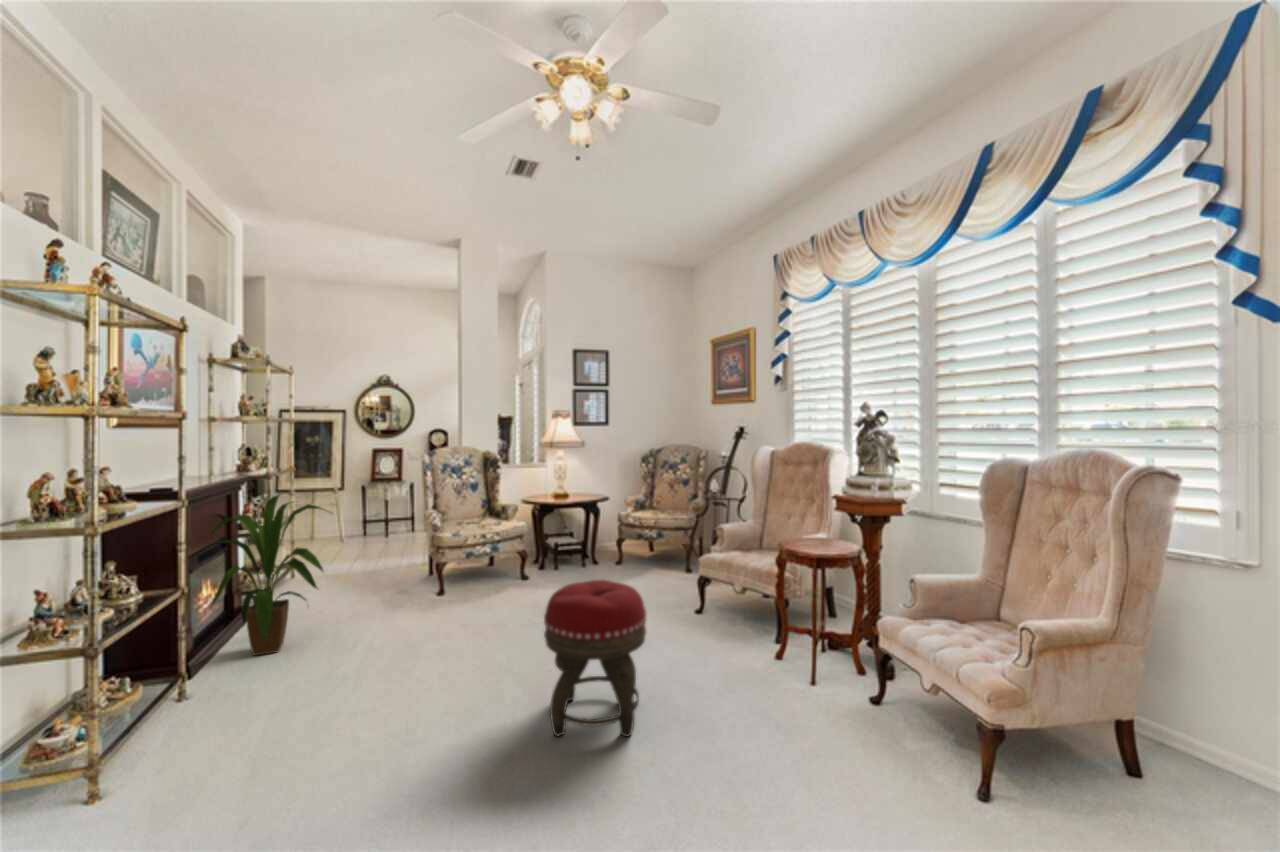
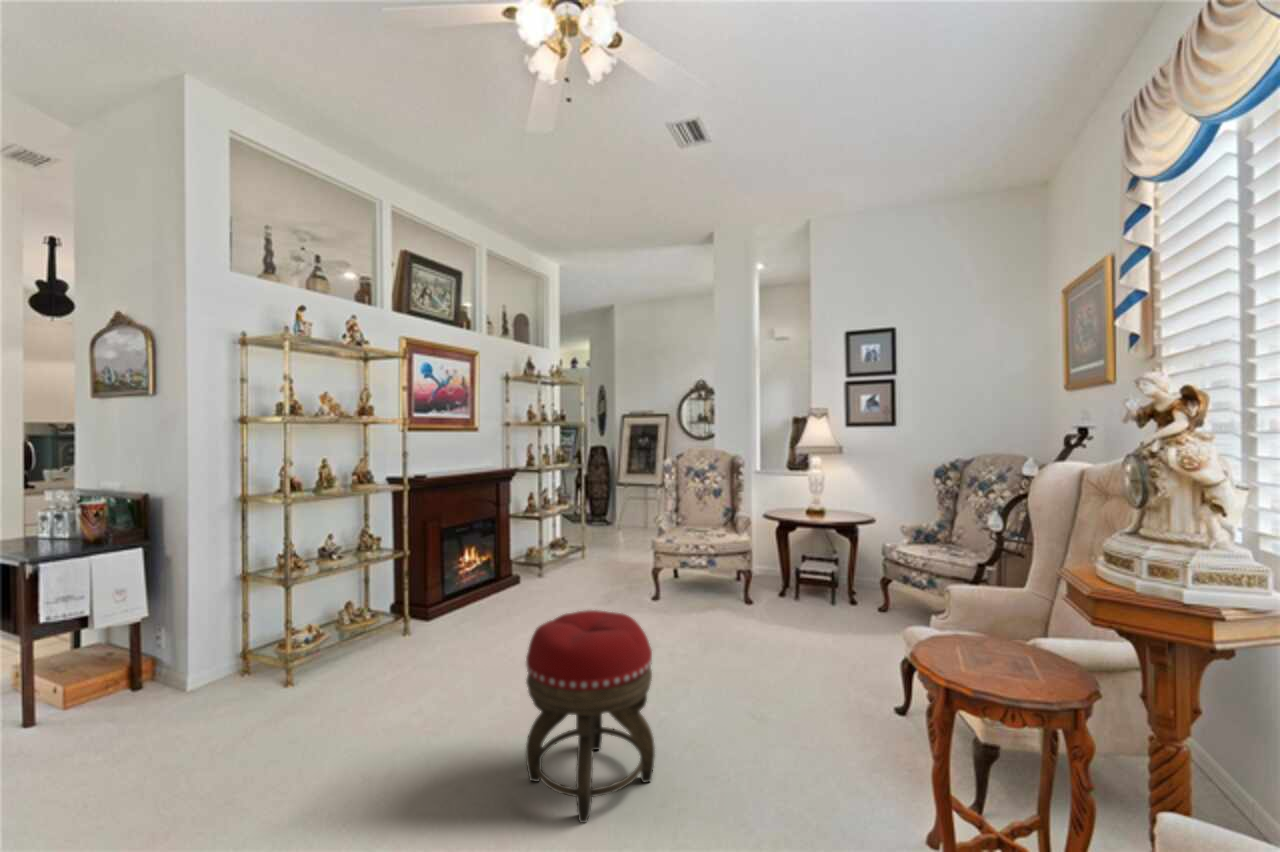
house plant: present [211,494,326,656] -> none [451,483,542,614]

